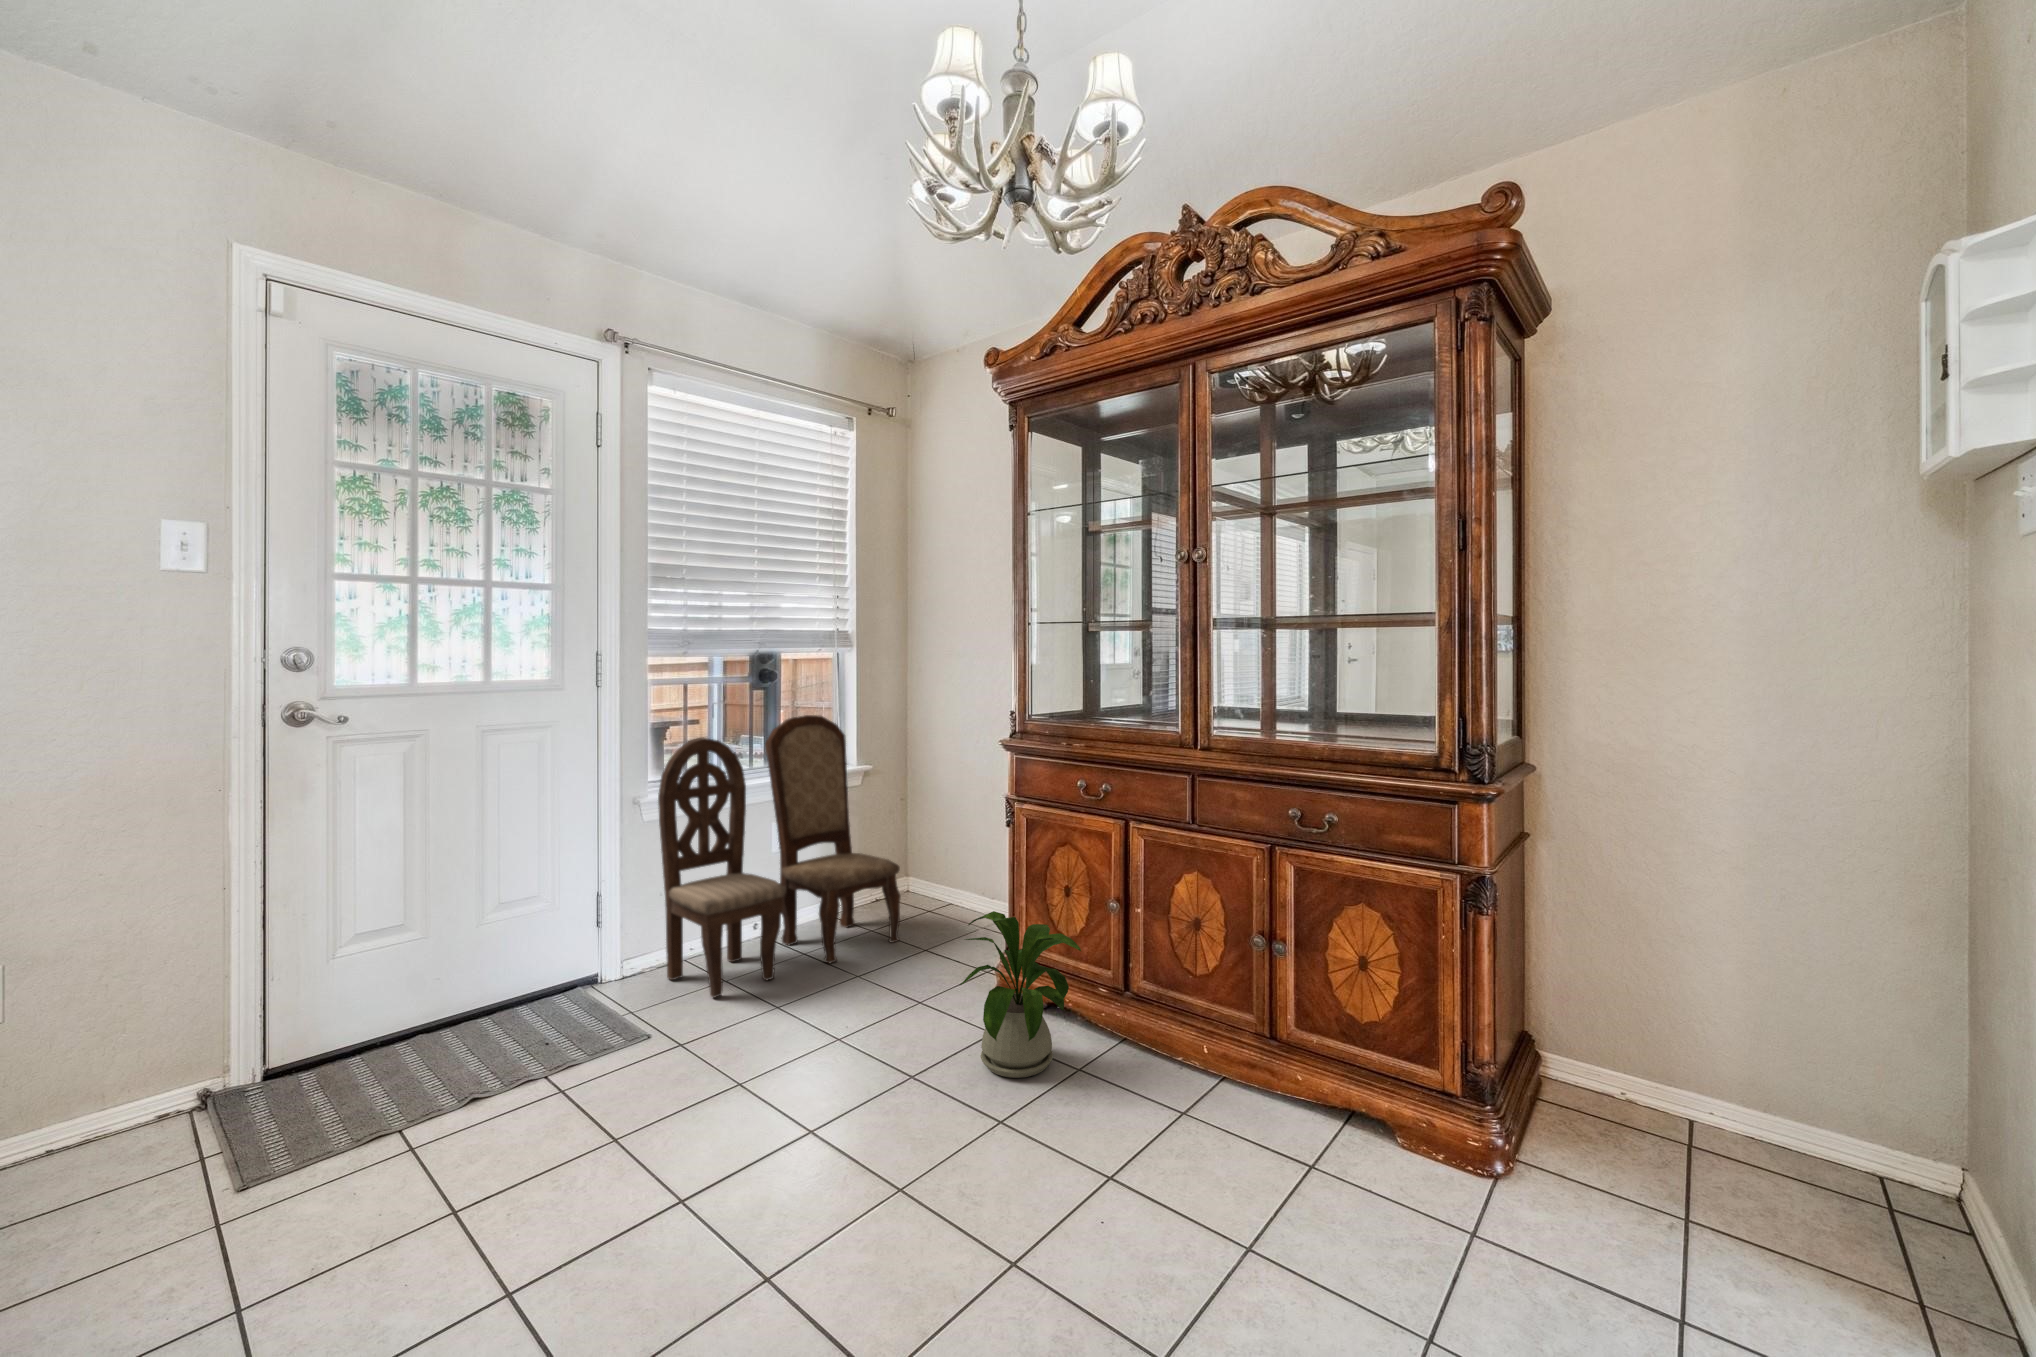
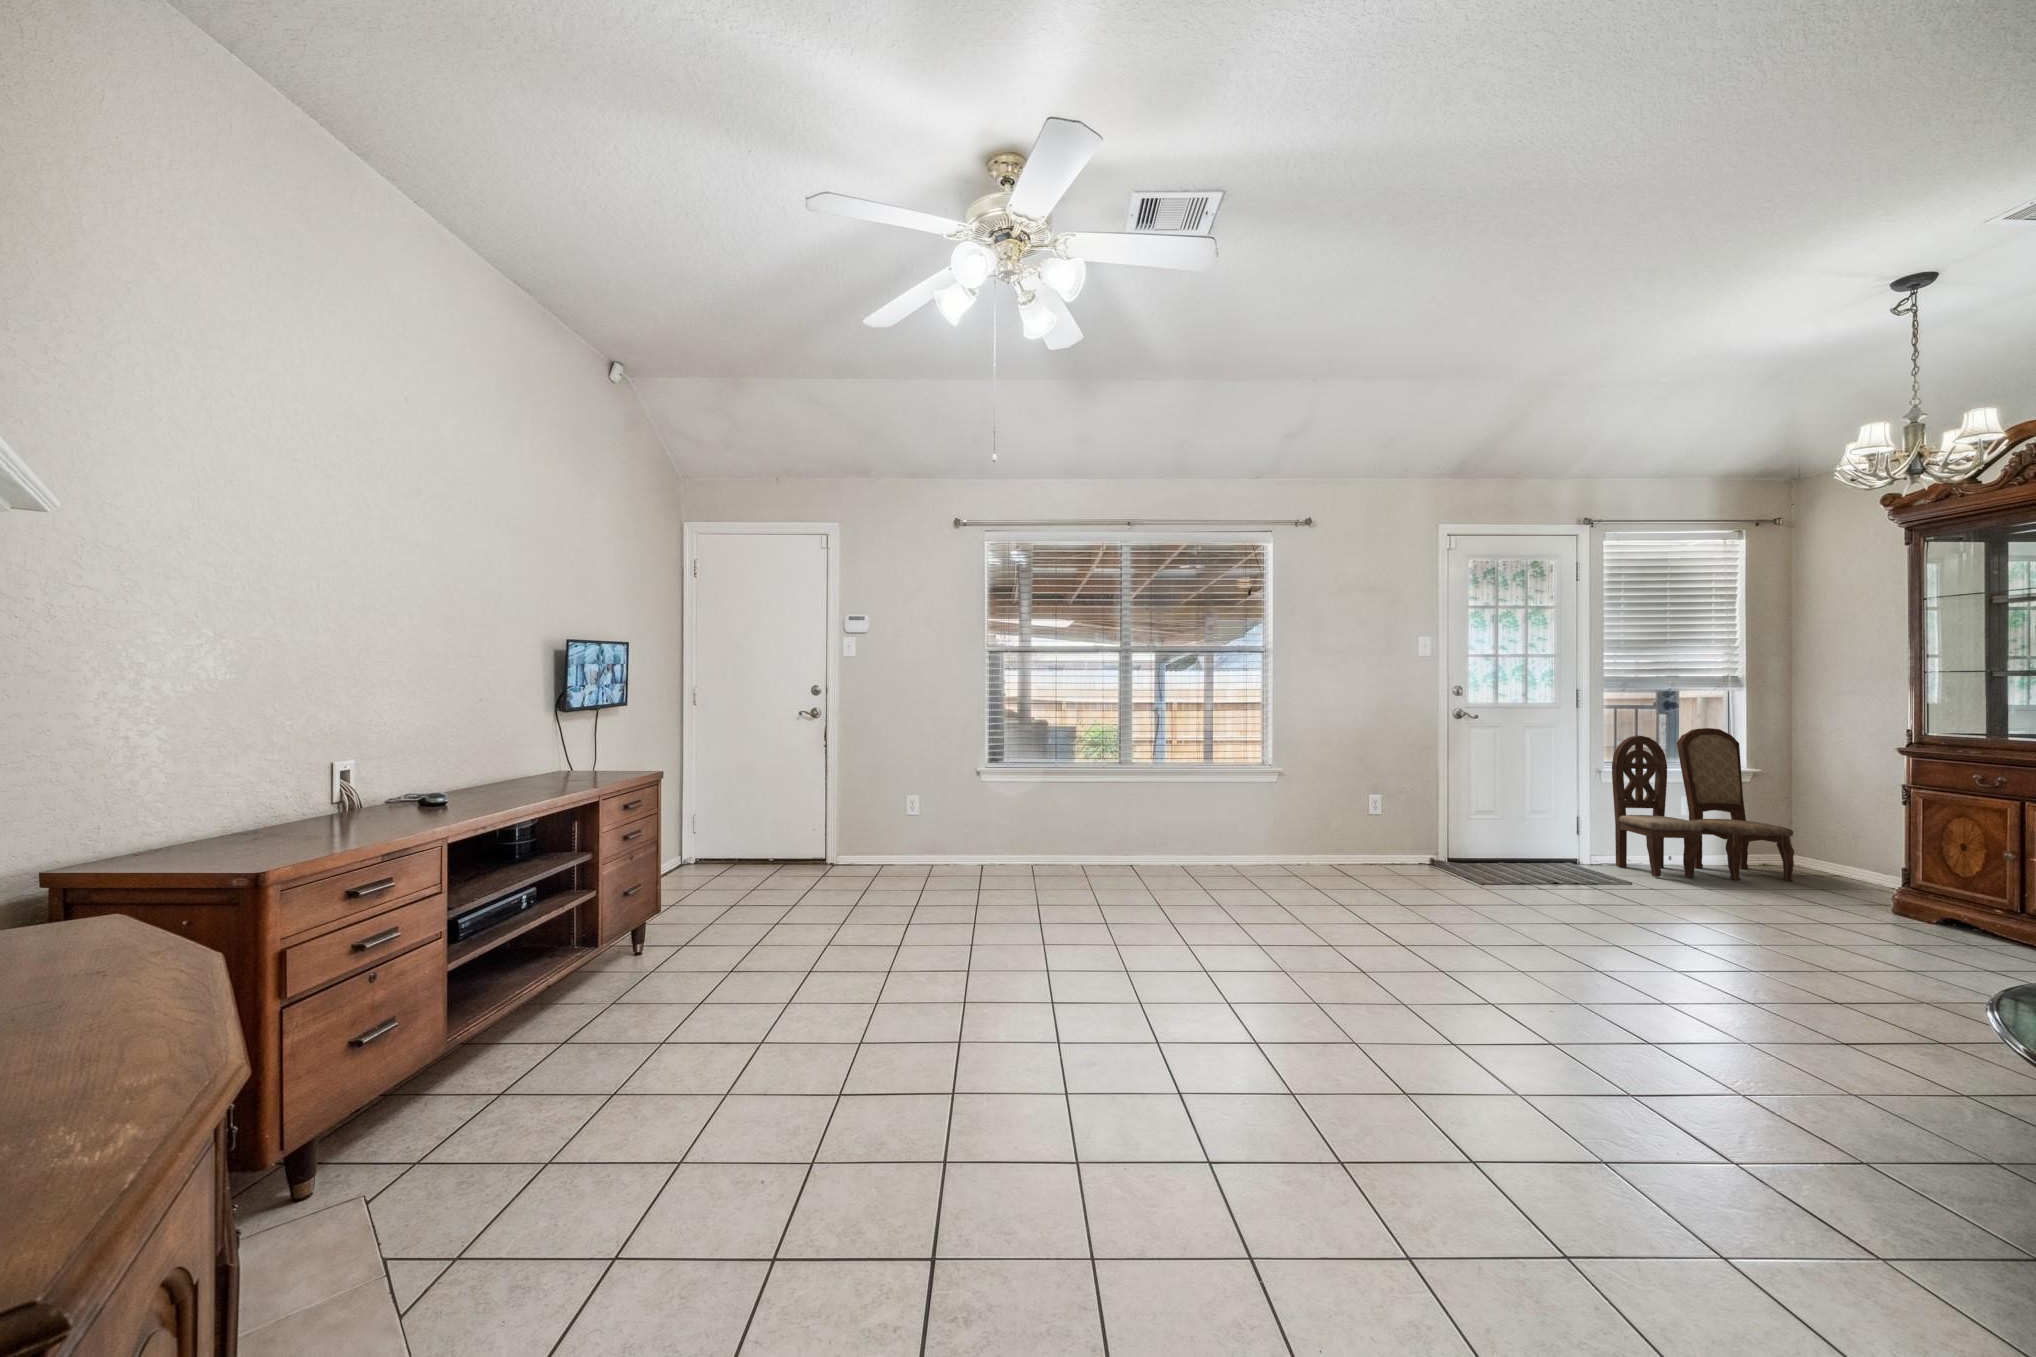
house plant: present [960,911,1081,1078] -> none [1860,842,1972,943]

